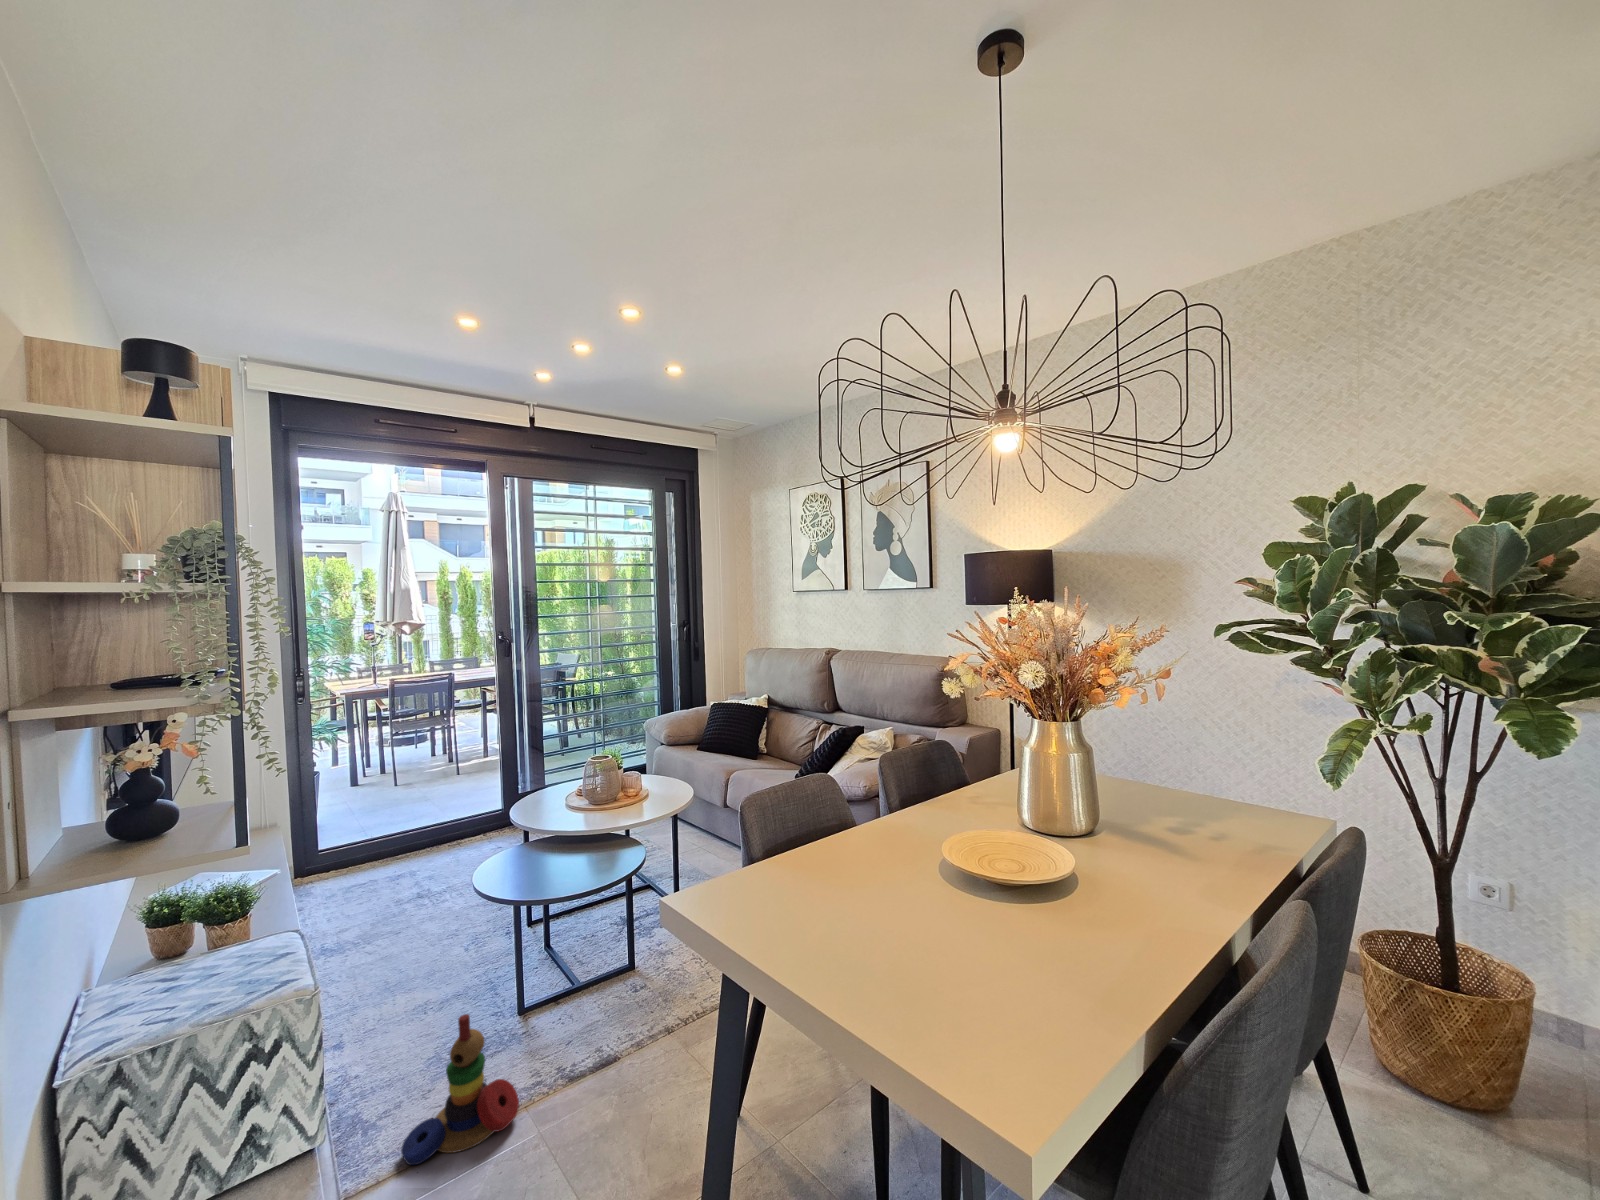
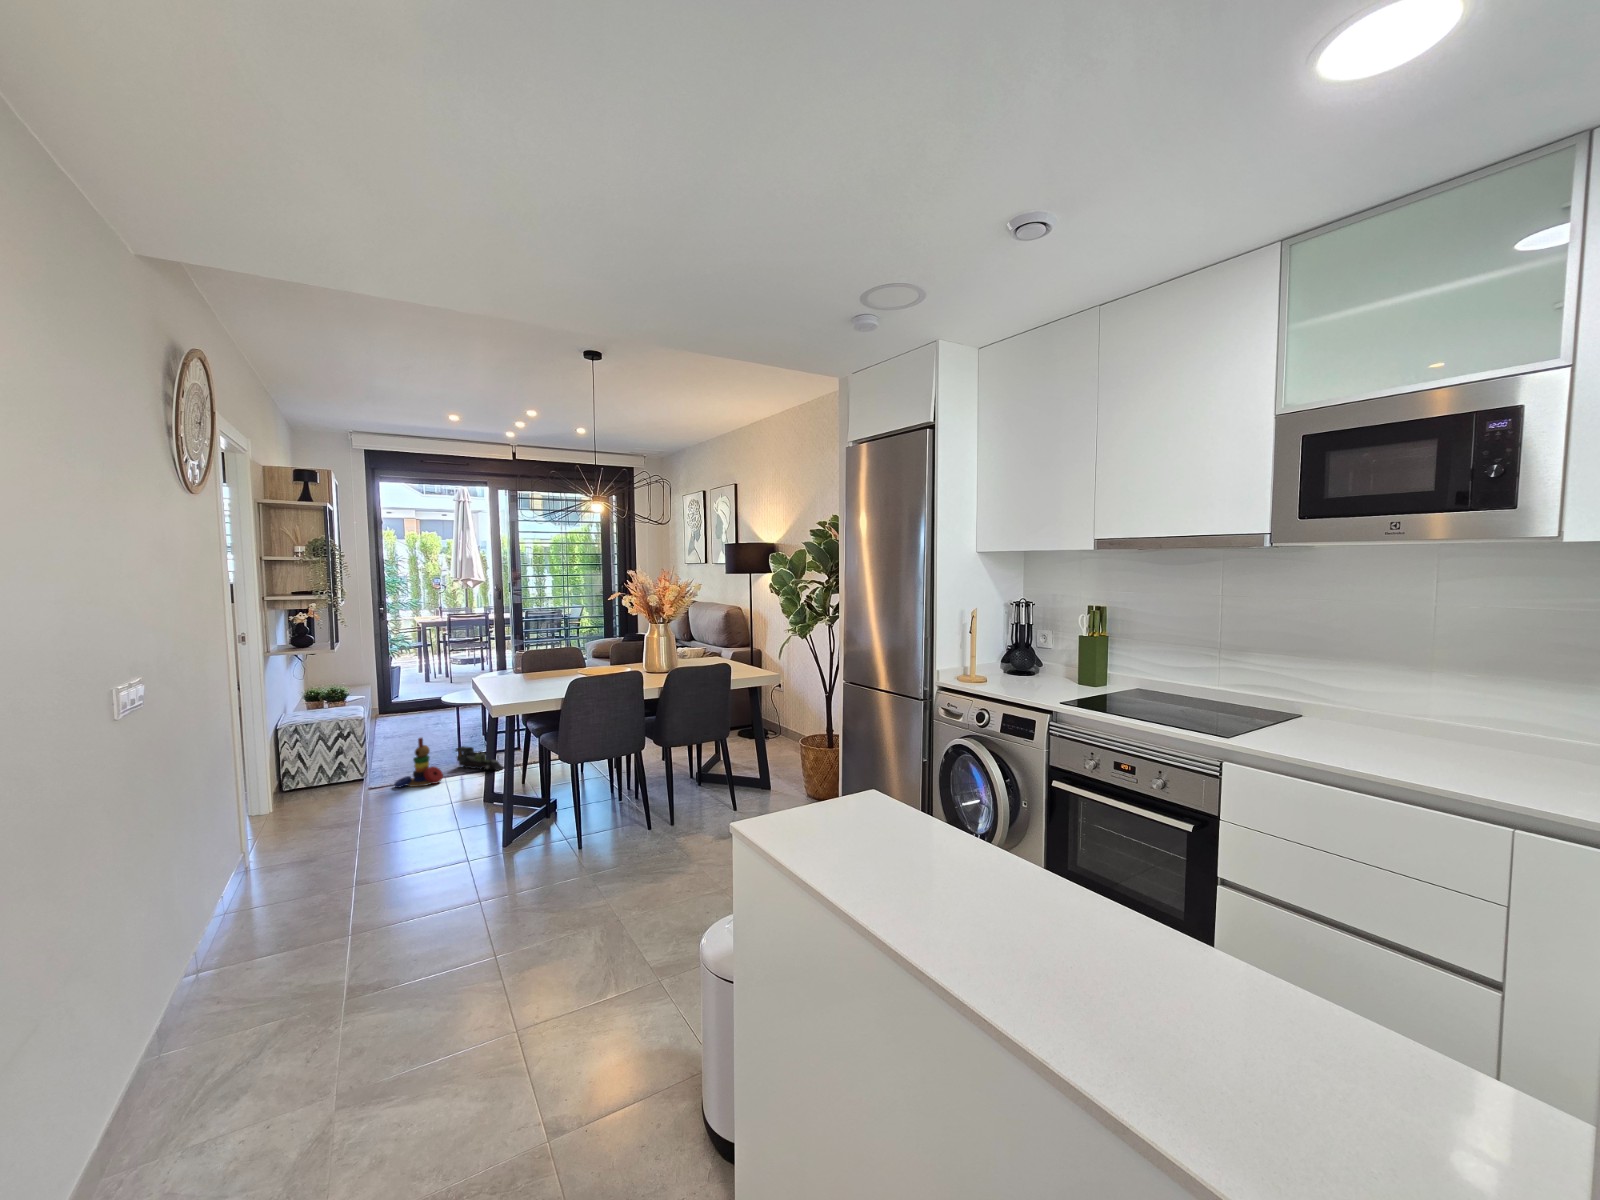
toy train: none [519,984,631,1045] -> present [456,746,503,771]

